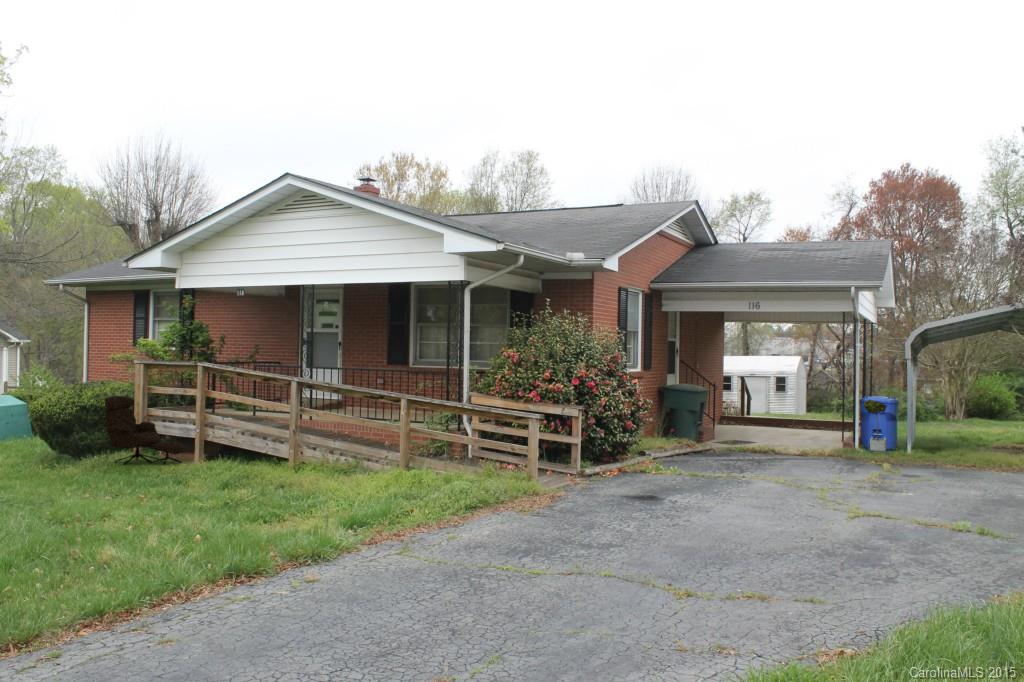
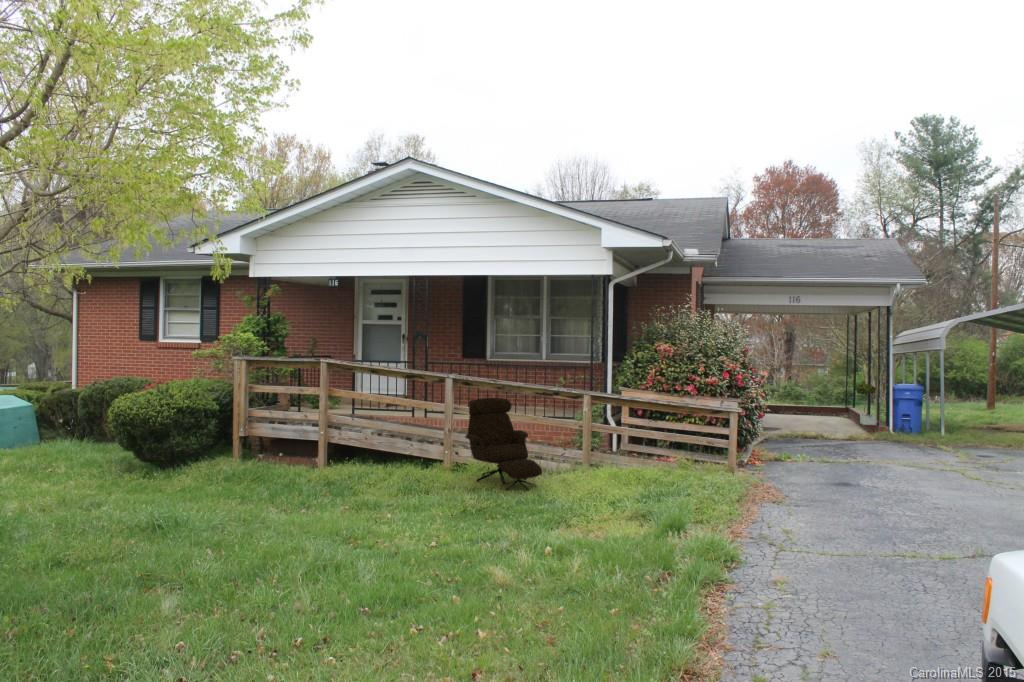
lounge chair: present [105,396,186,465] -> present [466,398,542,490]

